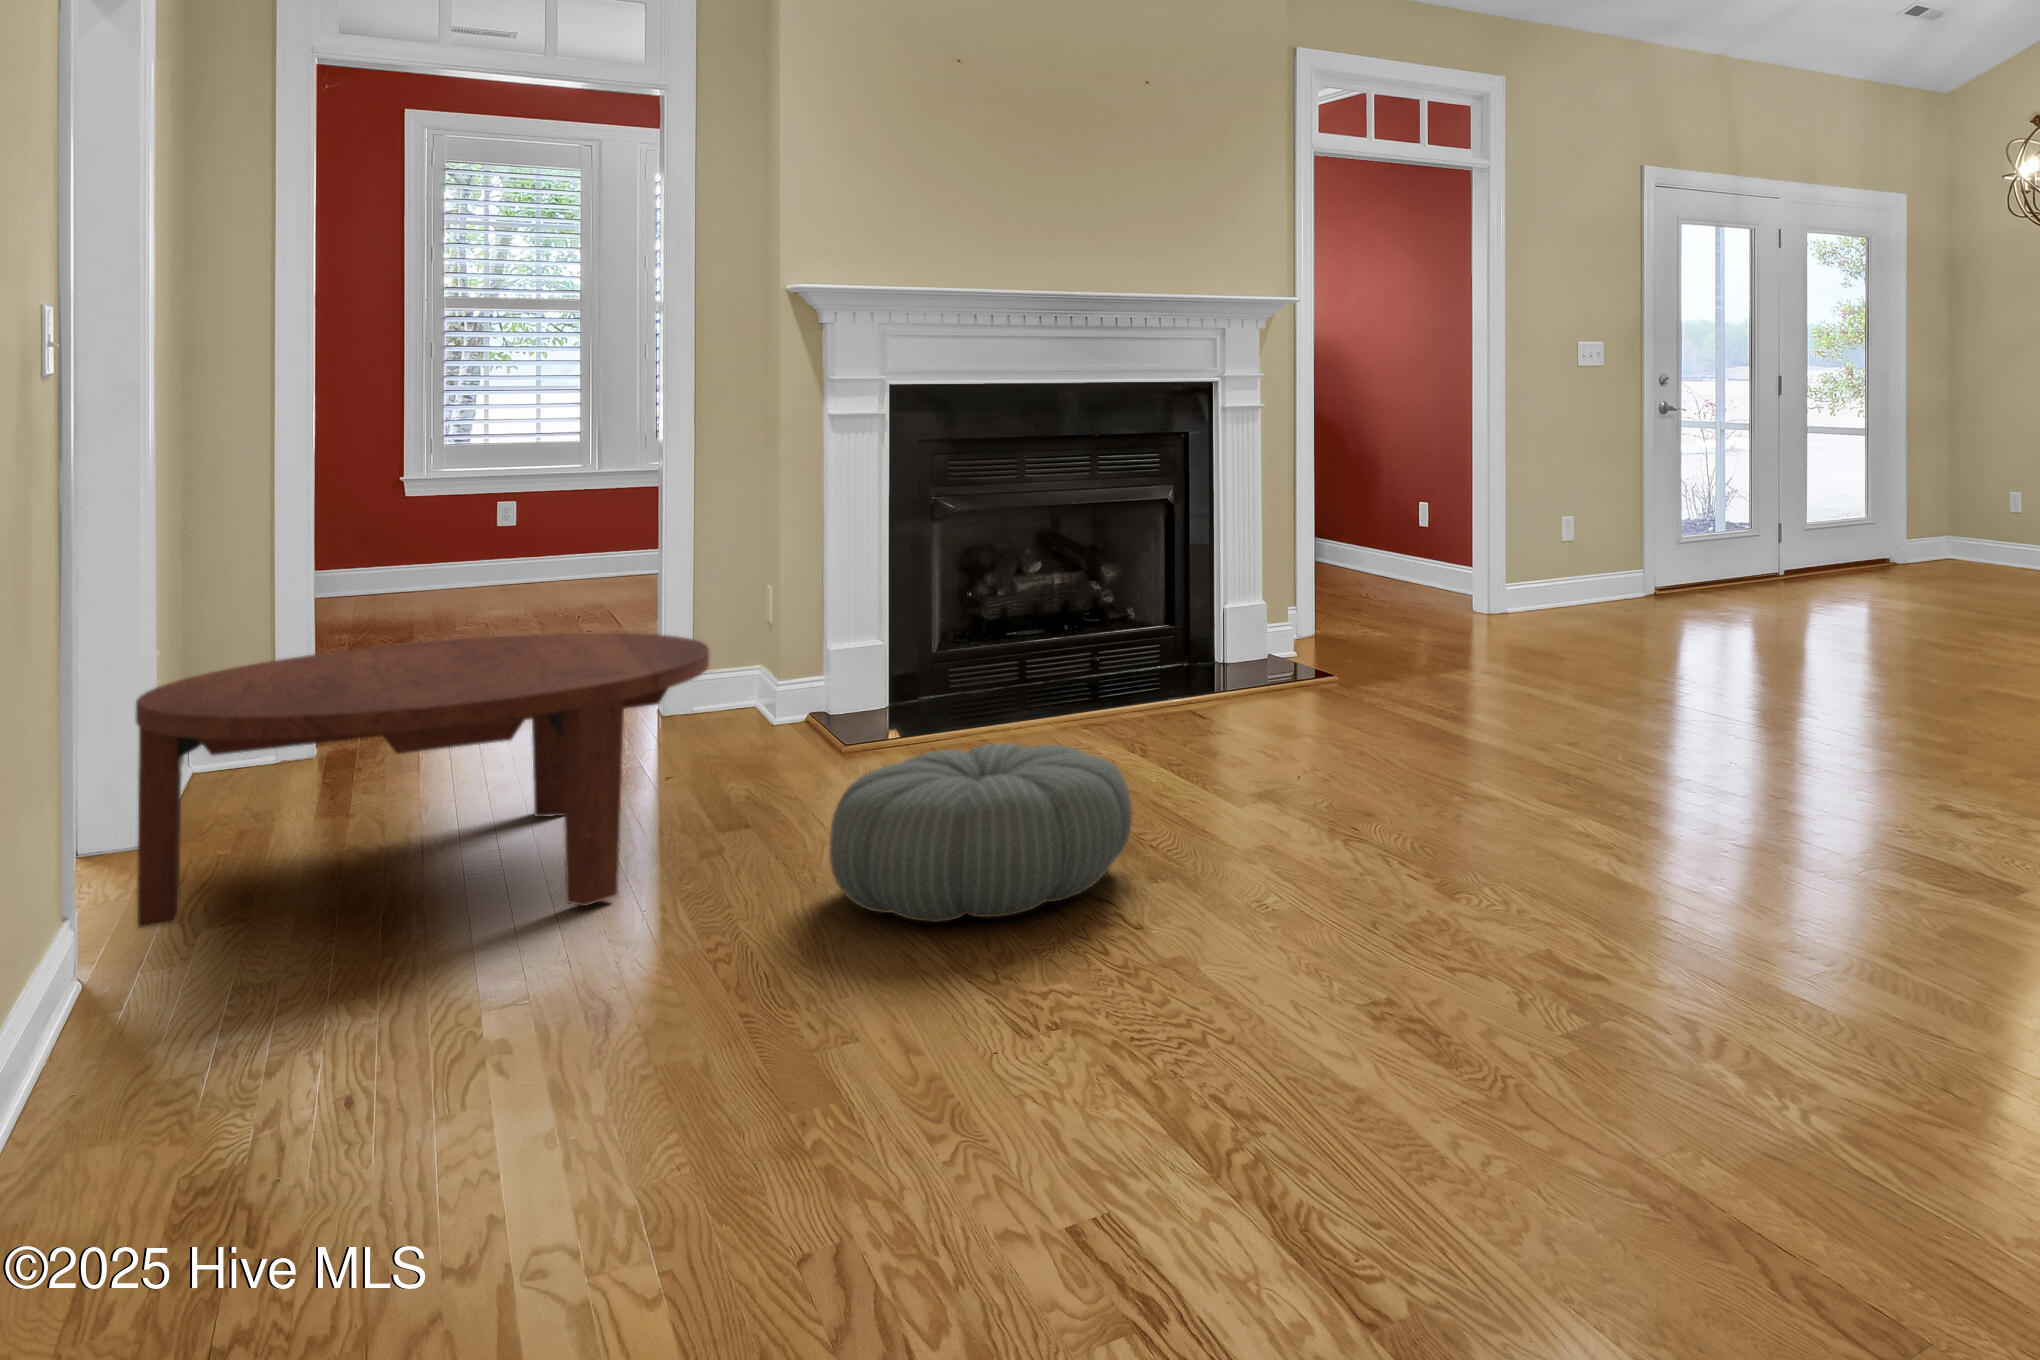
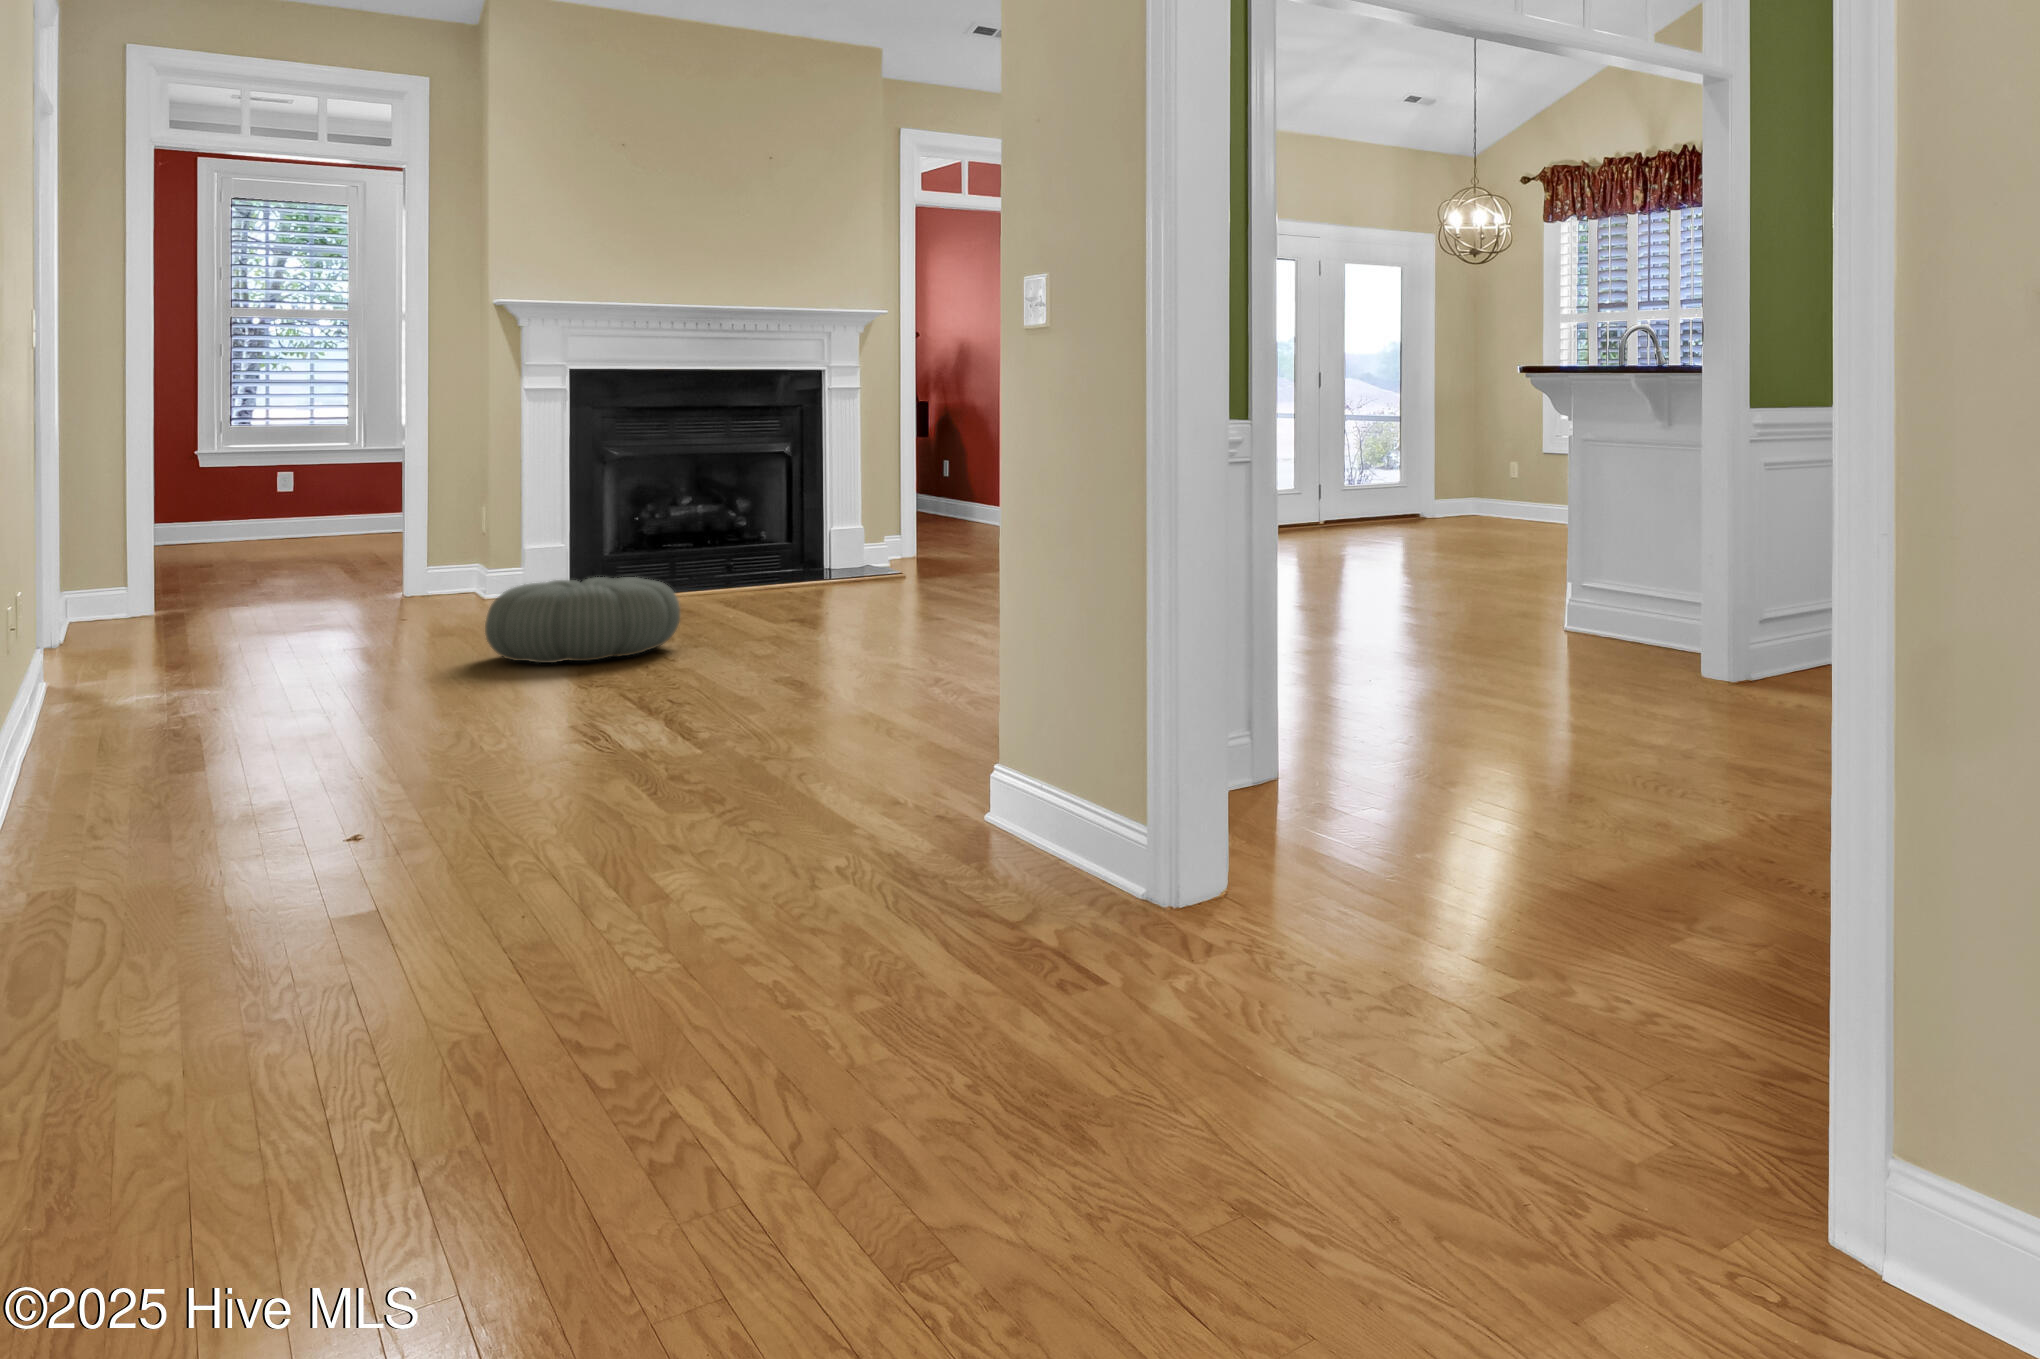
coffee table: present [136,633,709,928] -> none [56,523,420,674]

